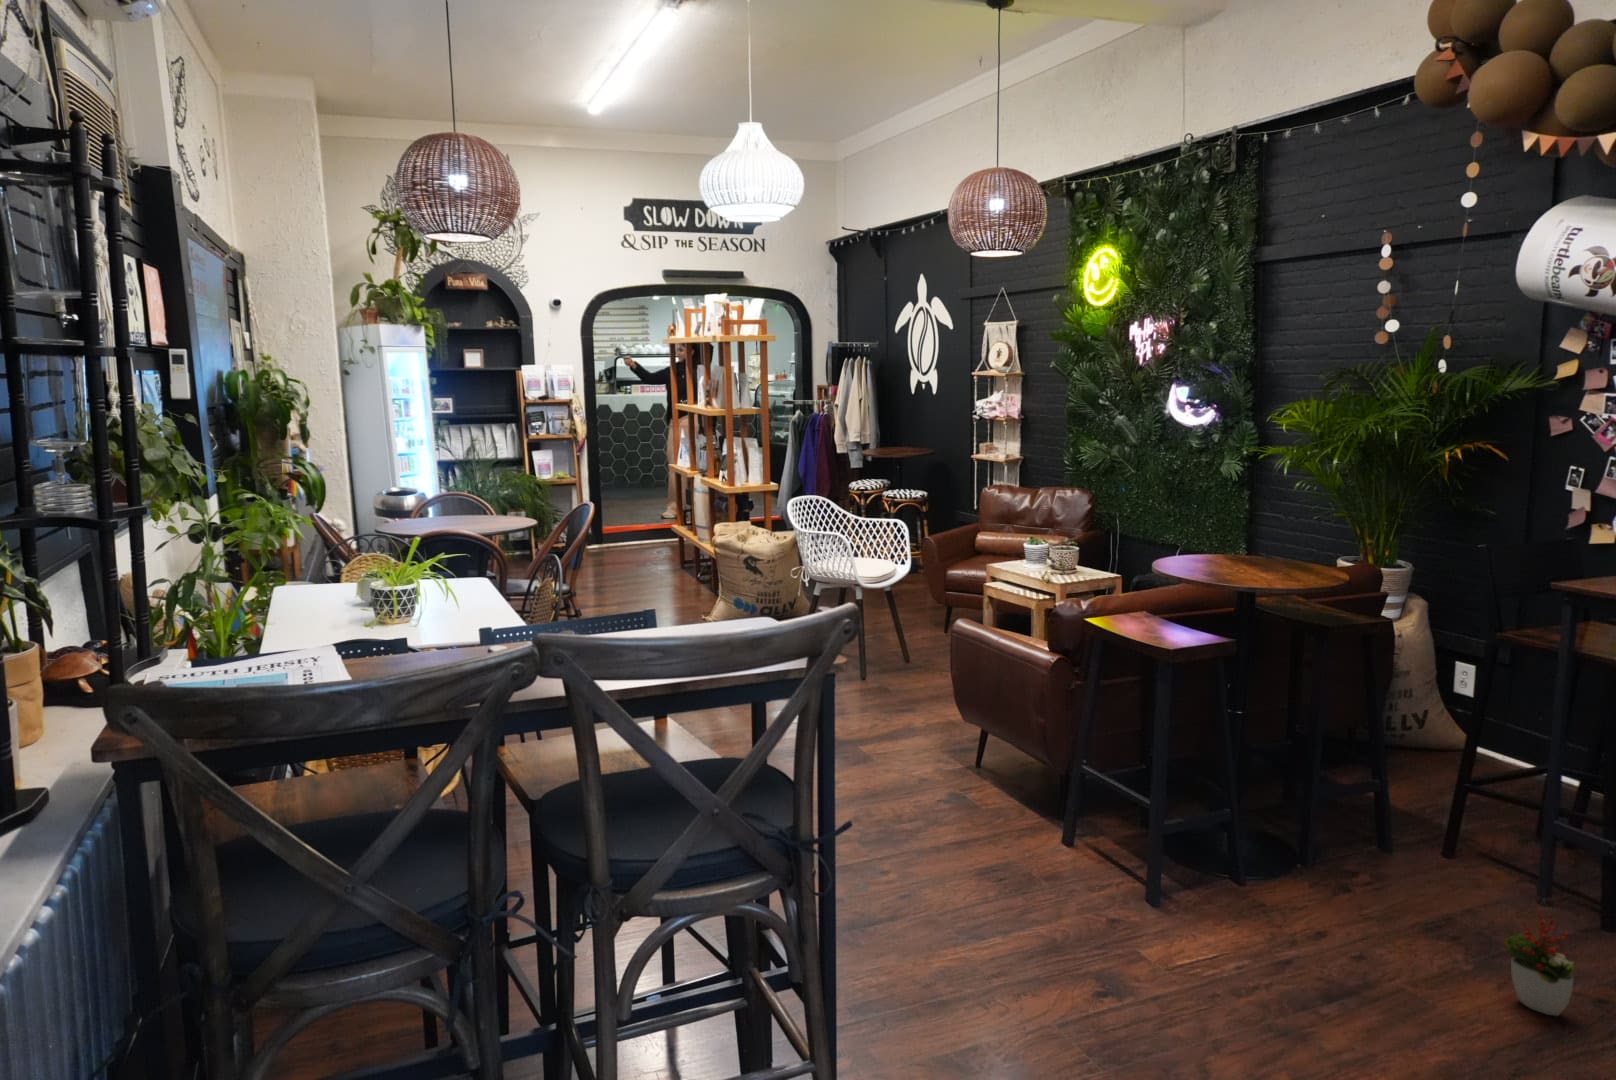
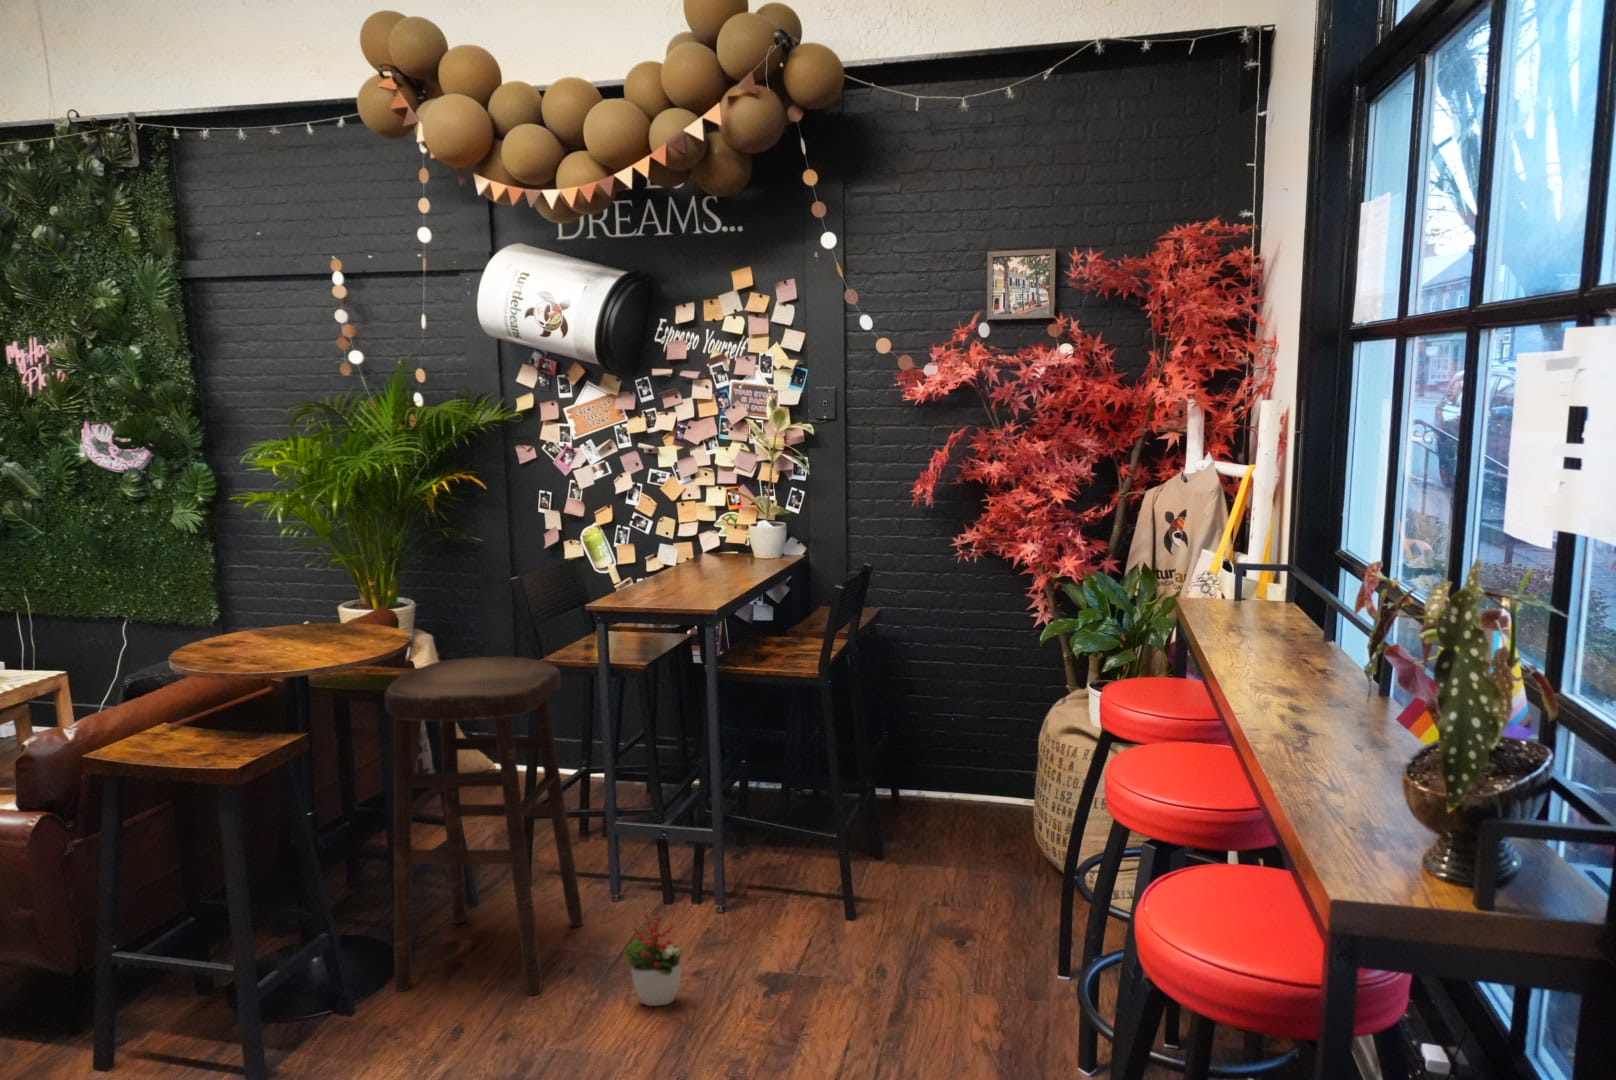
stool: none [1287,614,1499,946] -> present [384,657,582,995]

